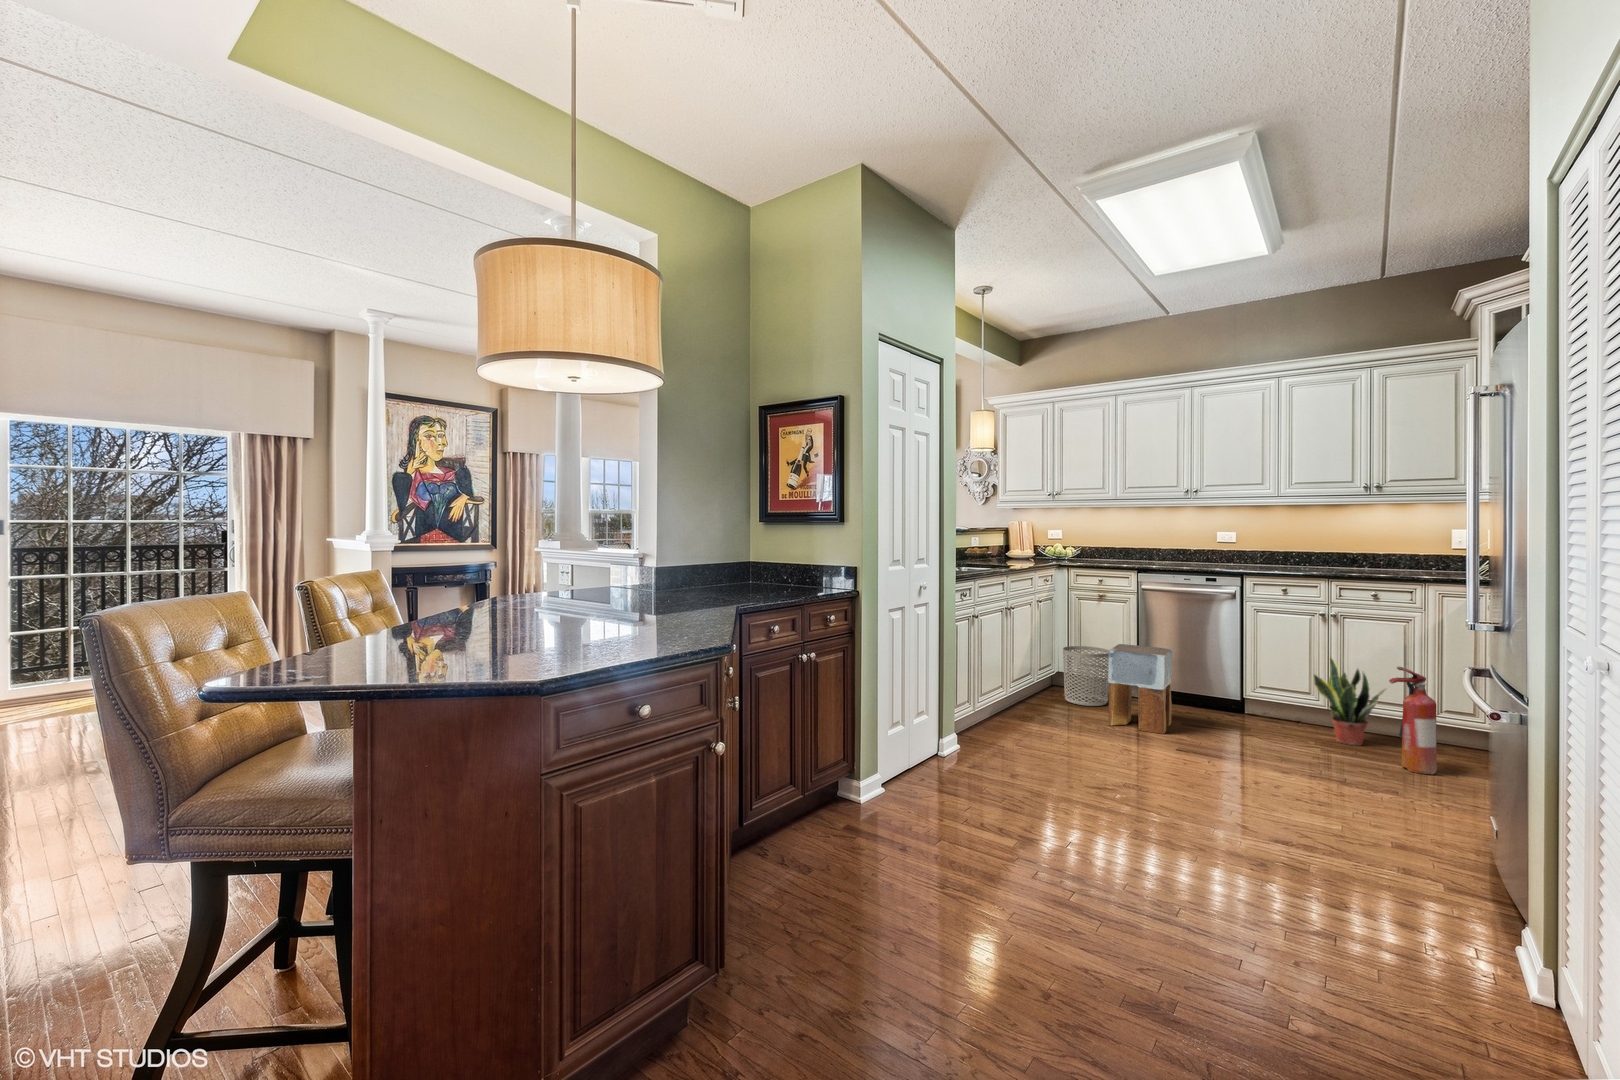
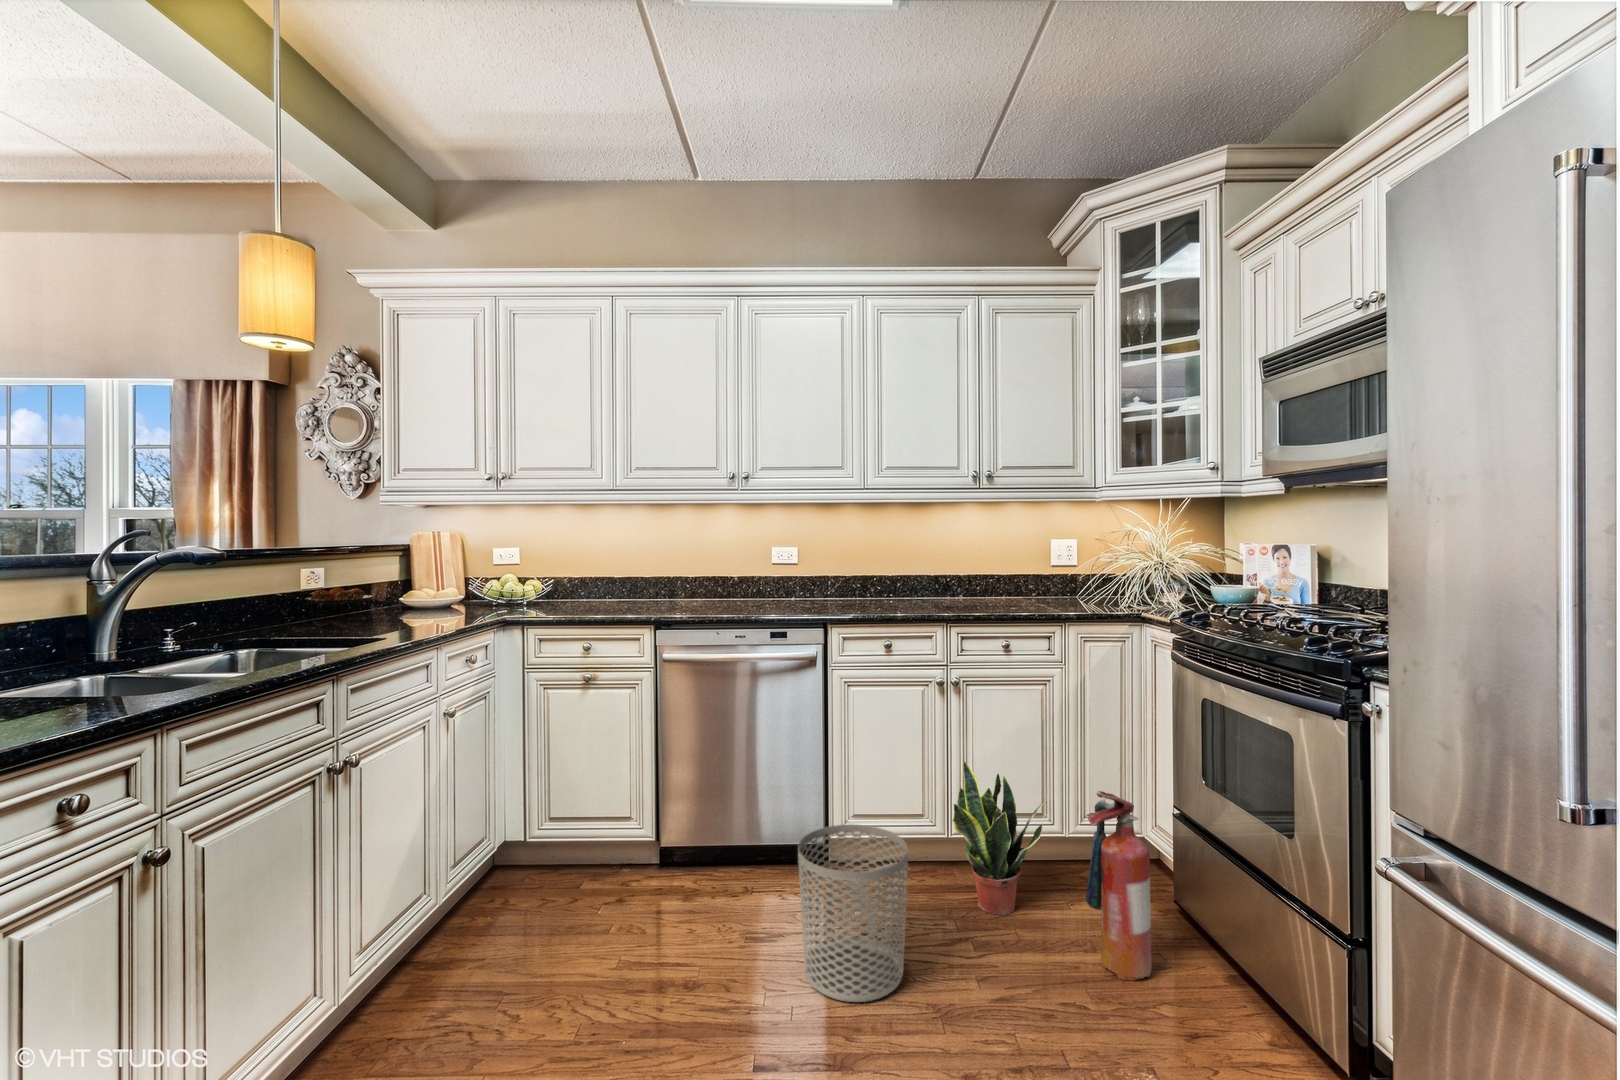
stool: present [1108,644,1172,734] -> none [602,792,728,1006]
waste bin: present [1063,646,1109,706] -> present [798,824,908,1002]

